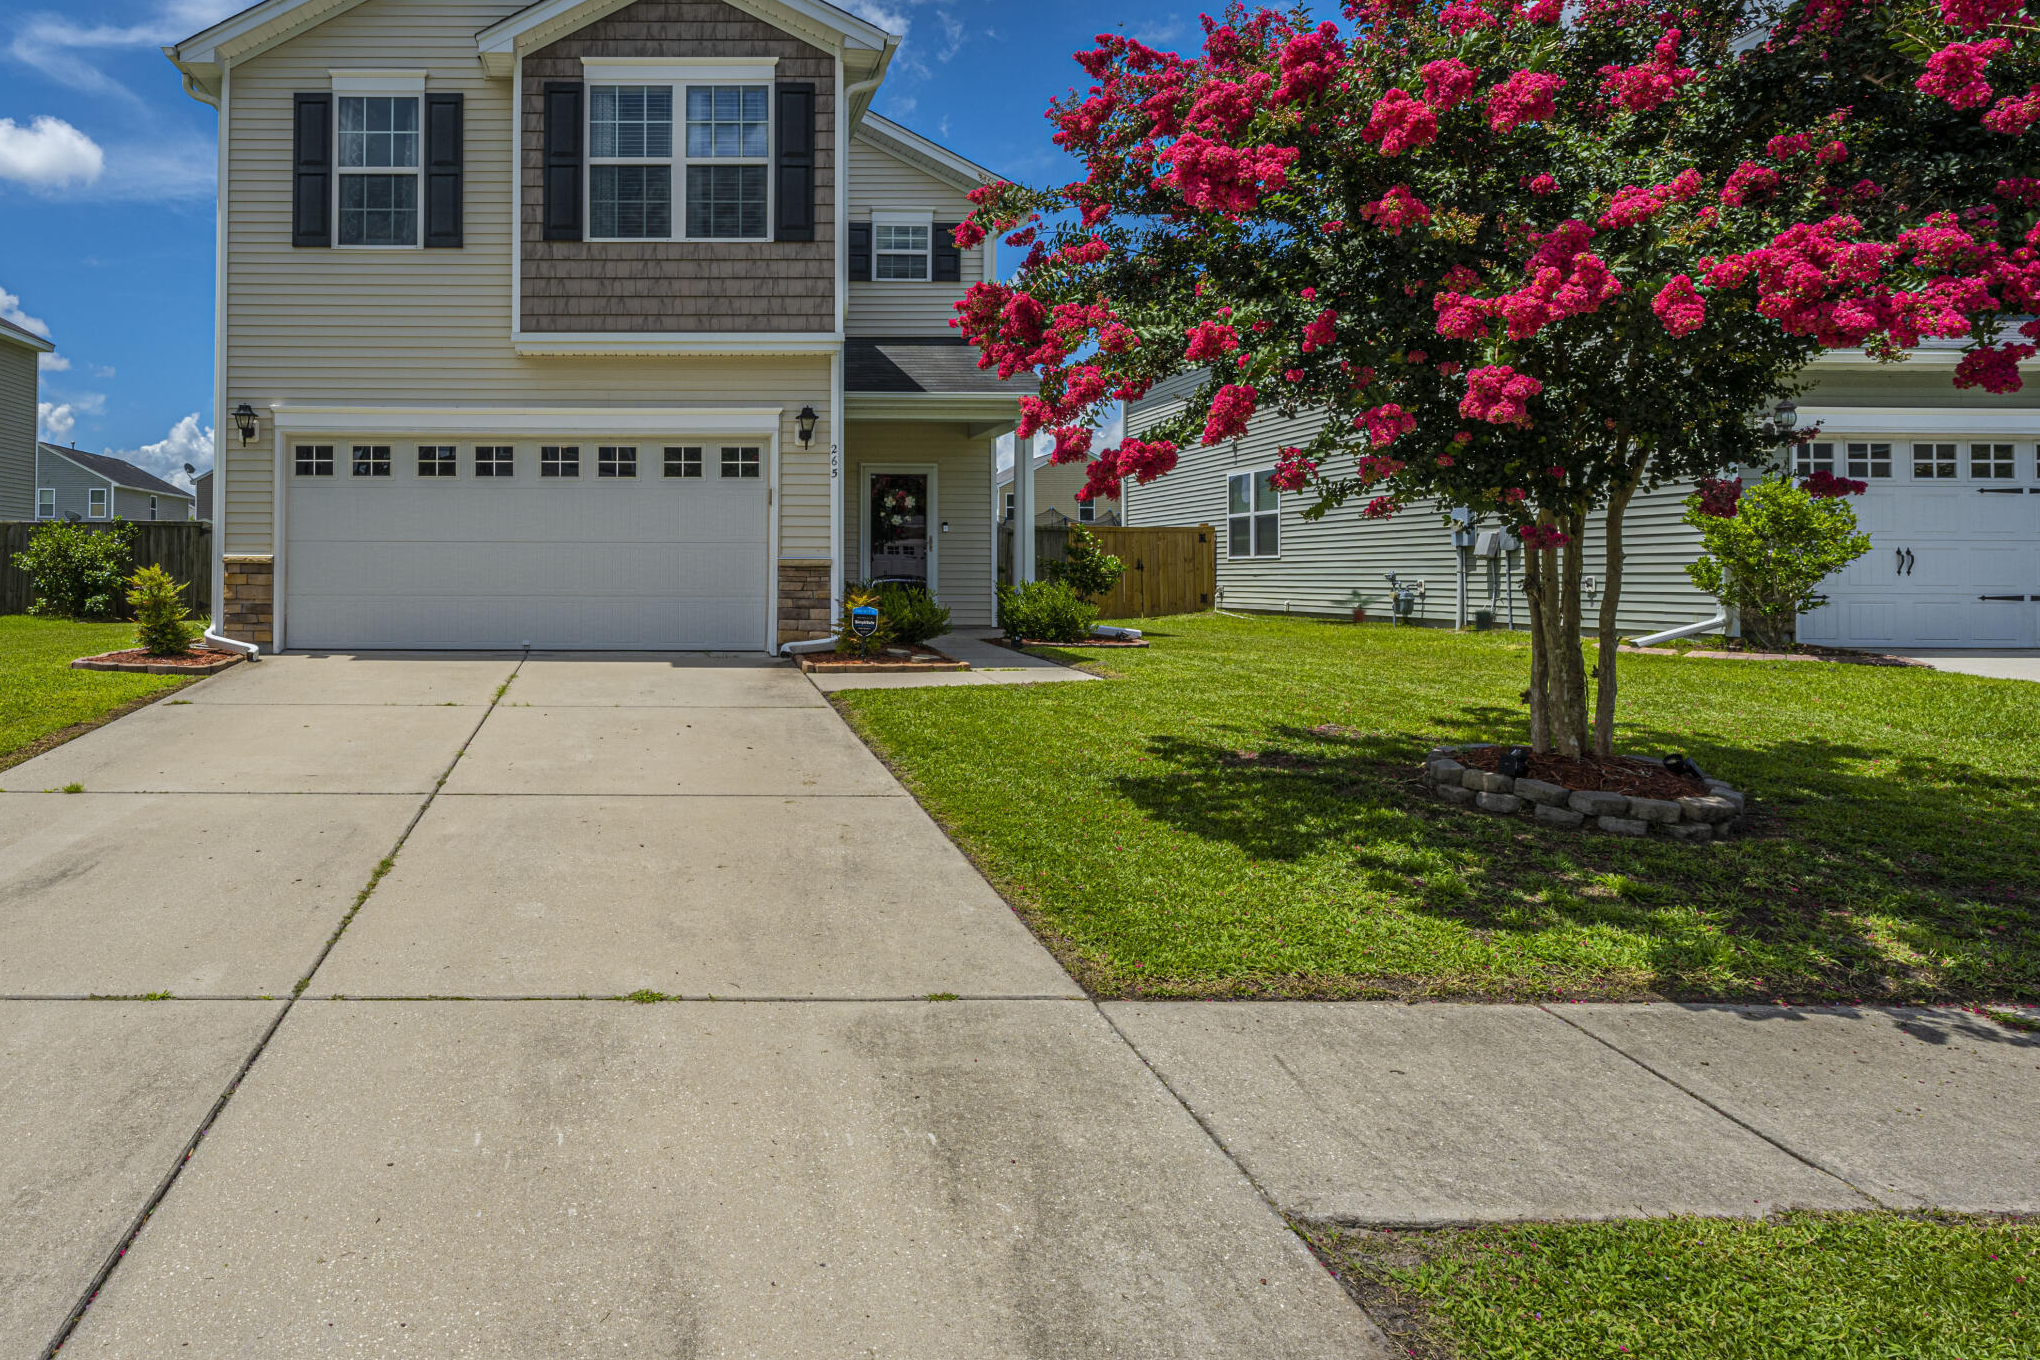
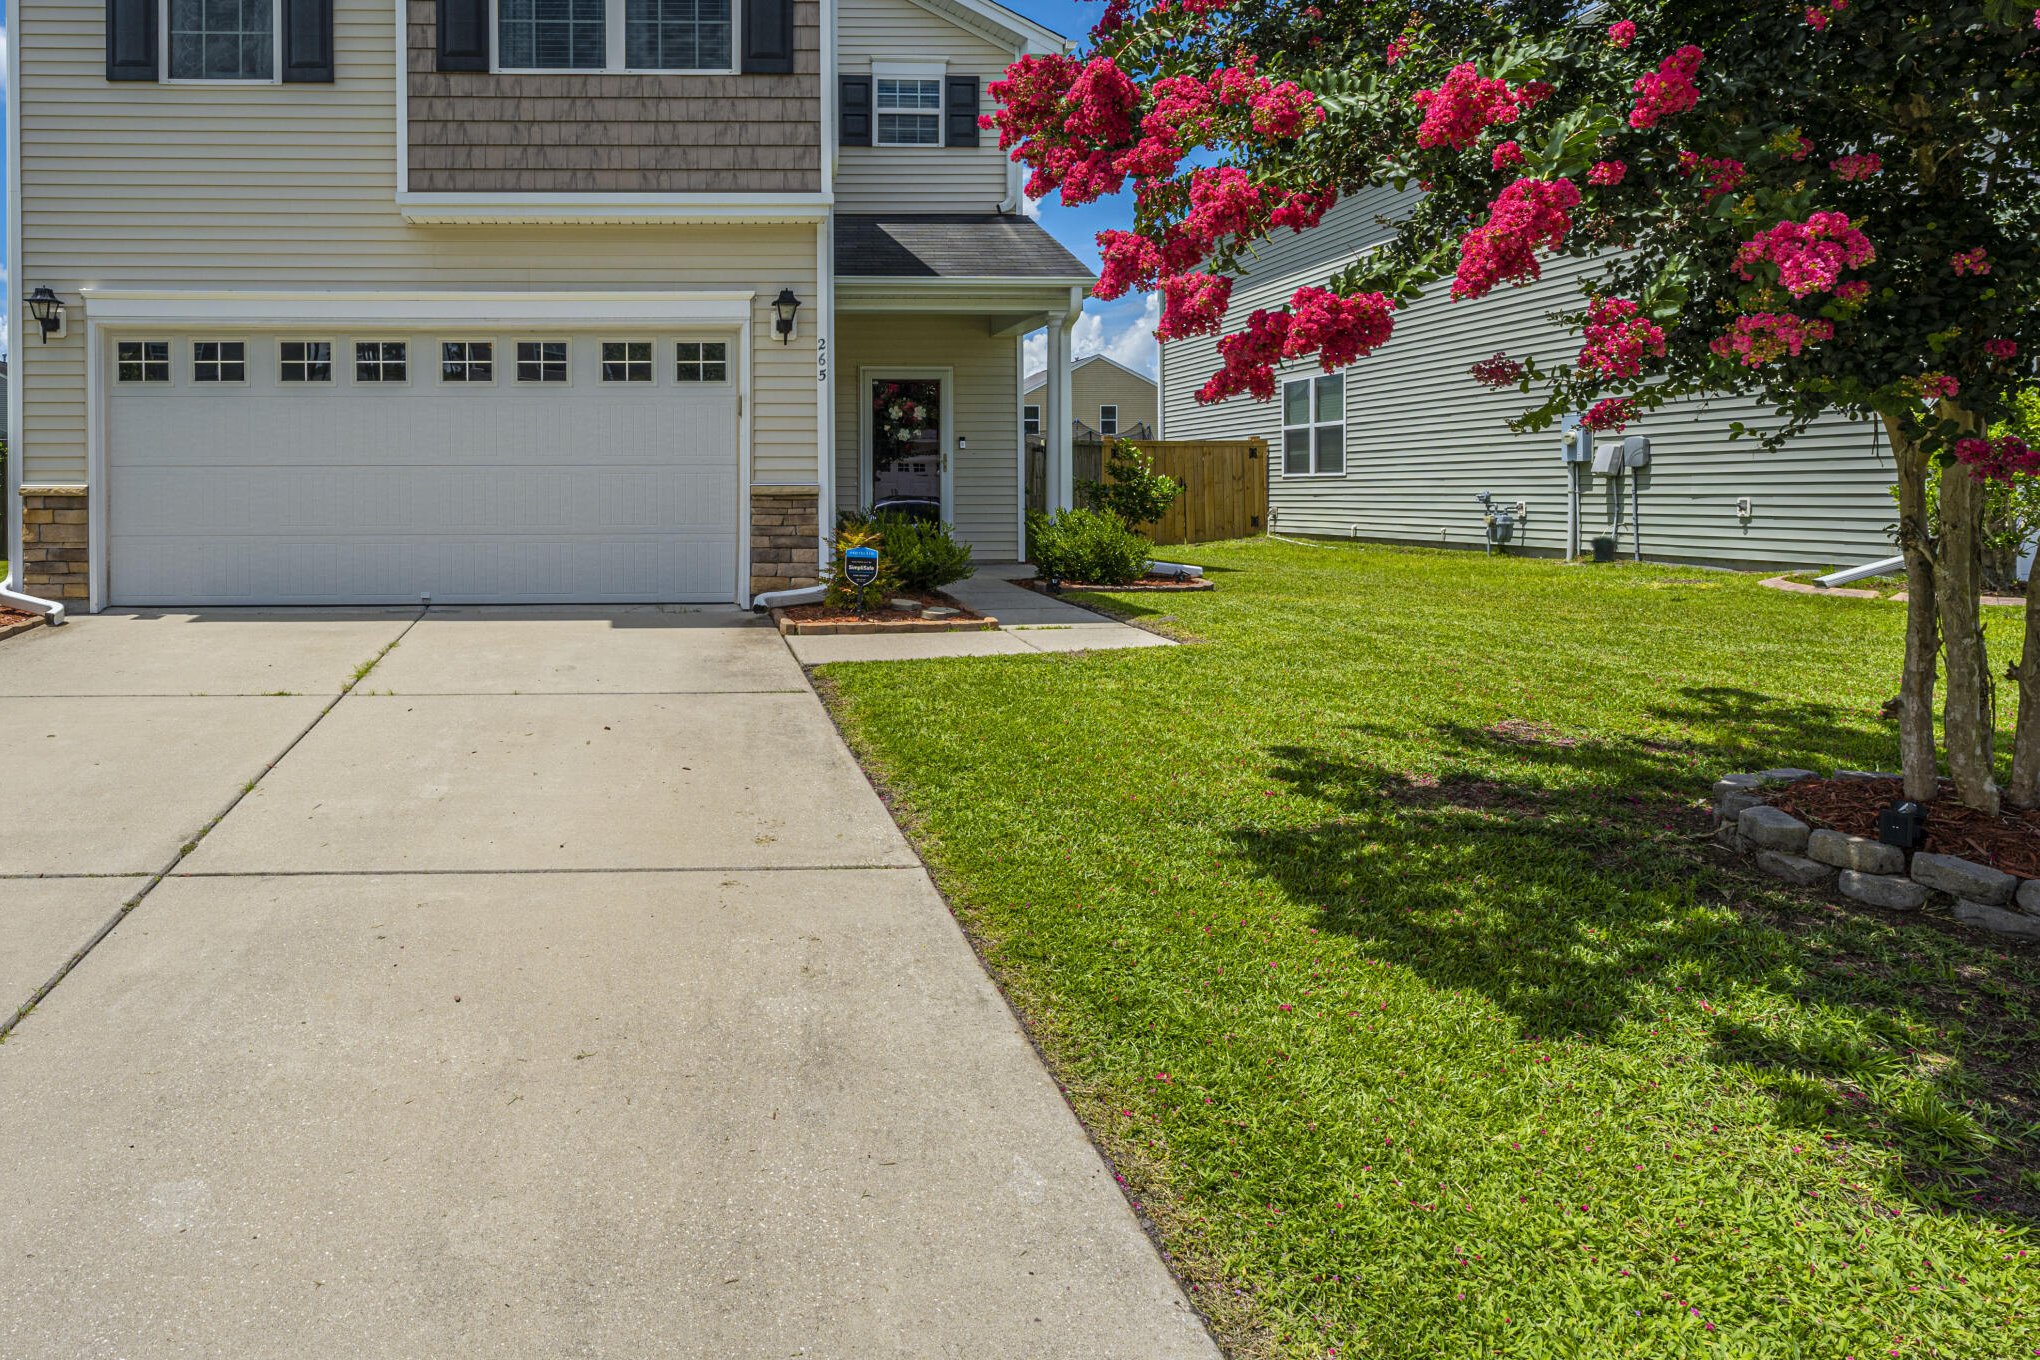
potted plant: present [1330,589,1382,623] -> none [1411,511,1476,551]

